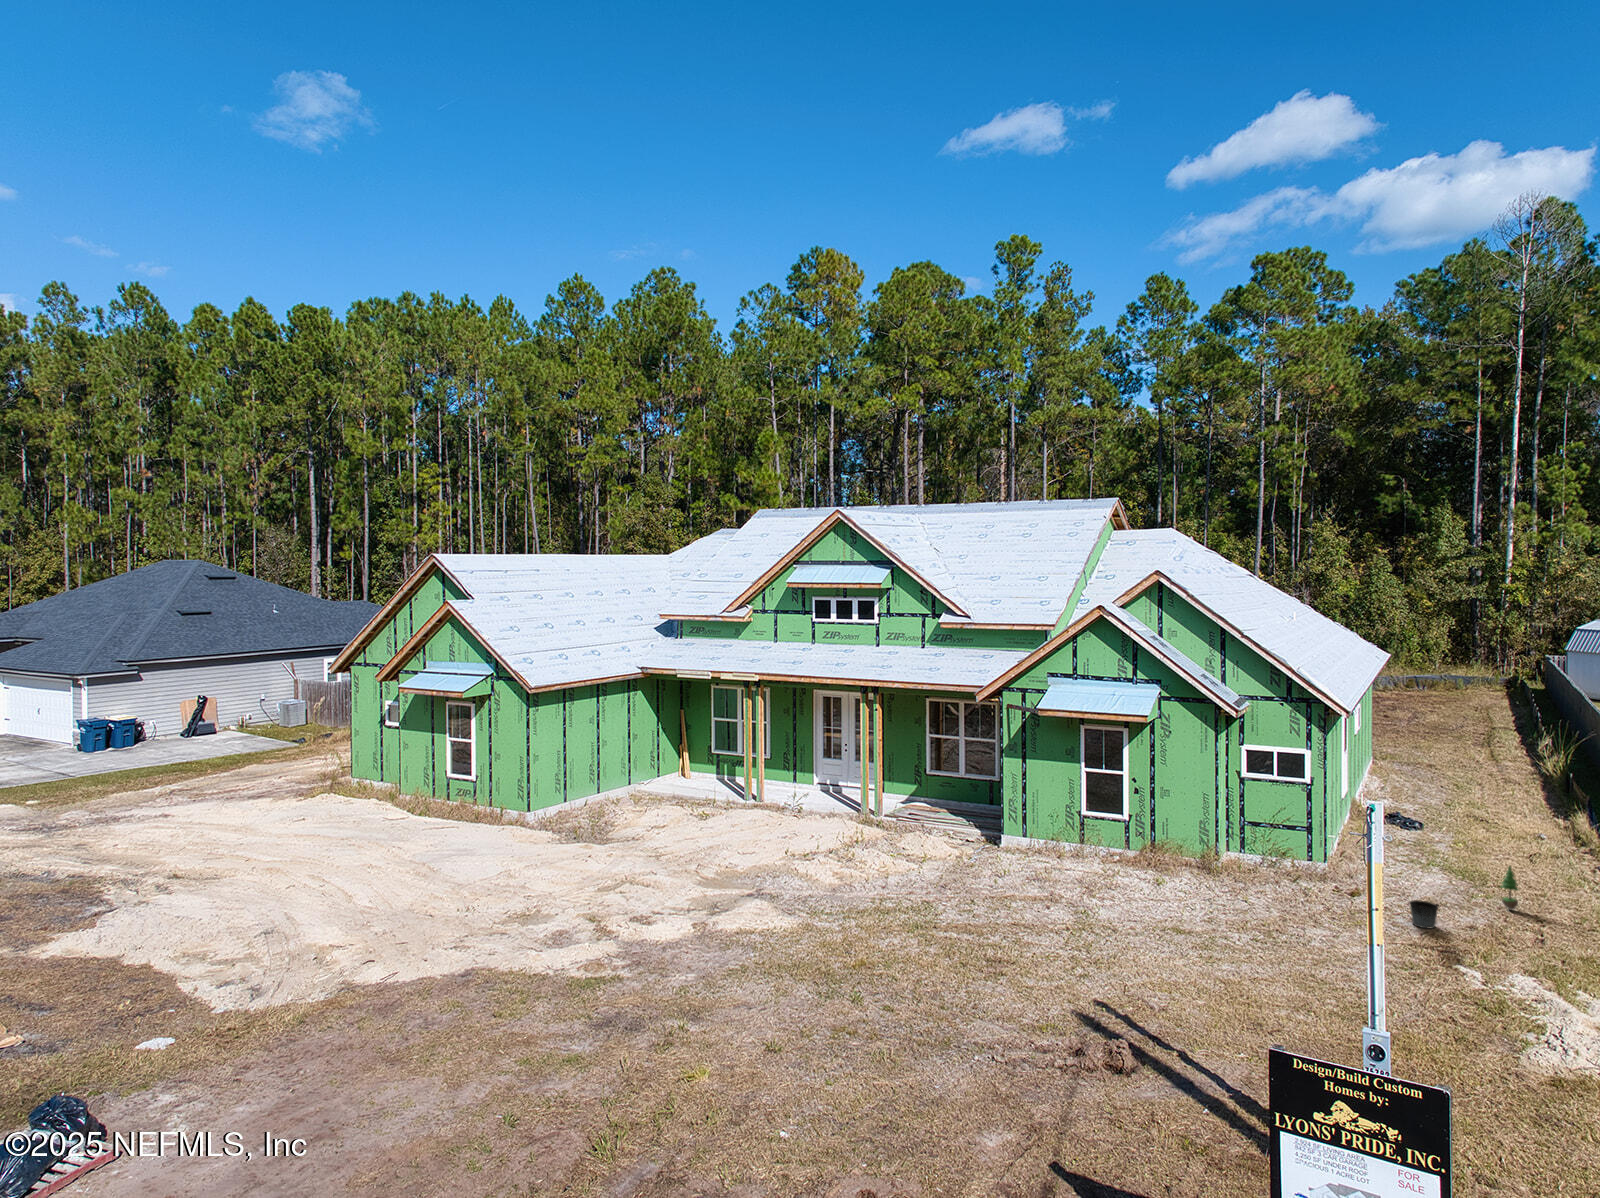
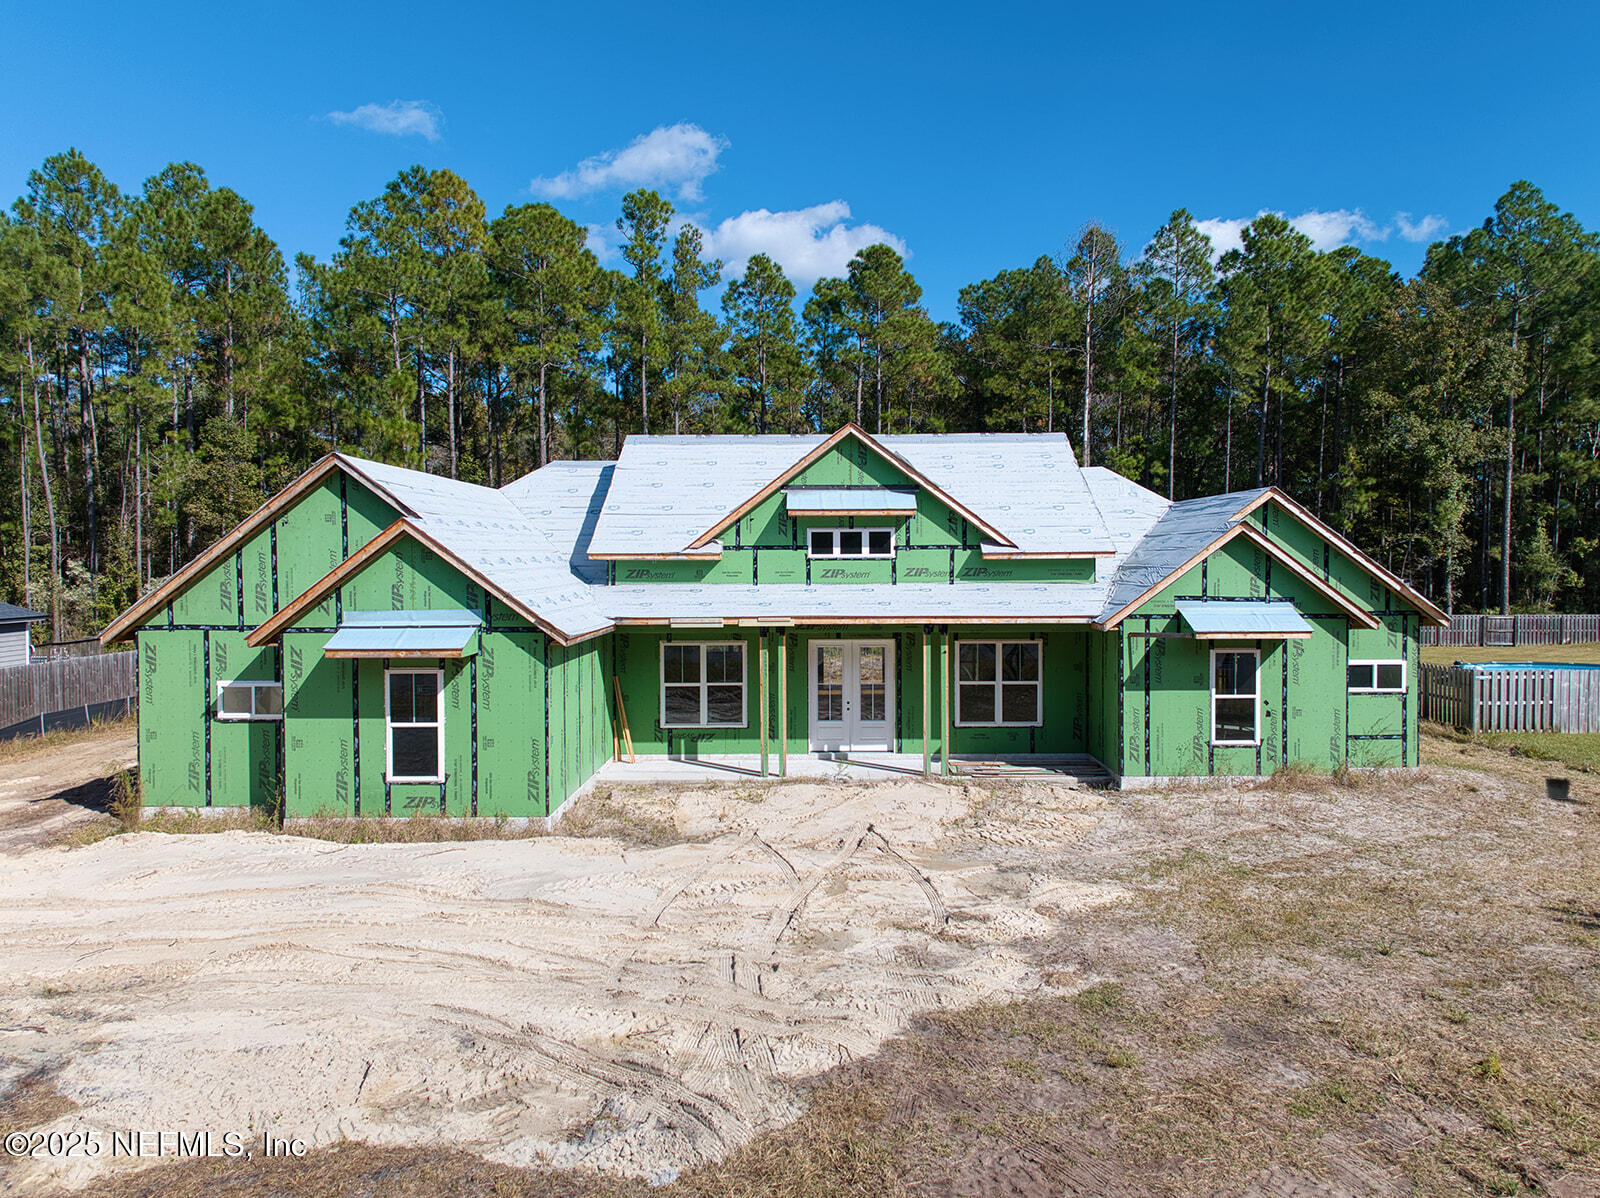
potted tree: present [1501,866,1519,910] -> none [1559,743,1576,781]

